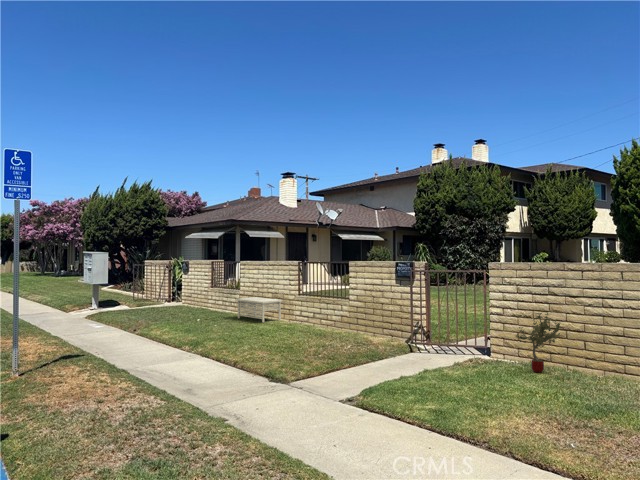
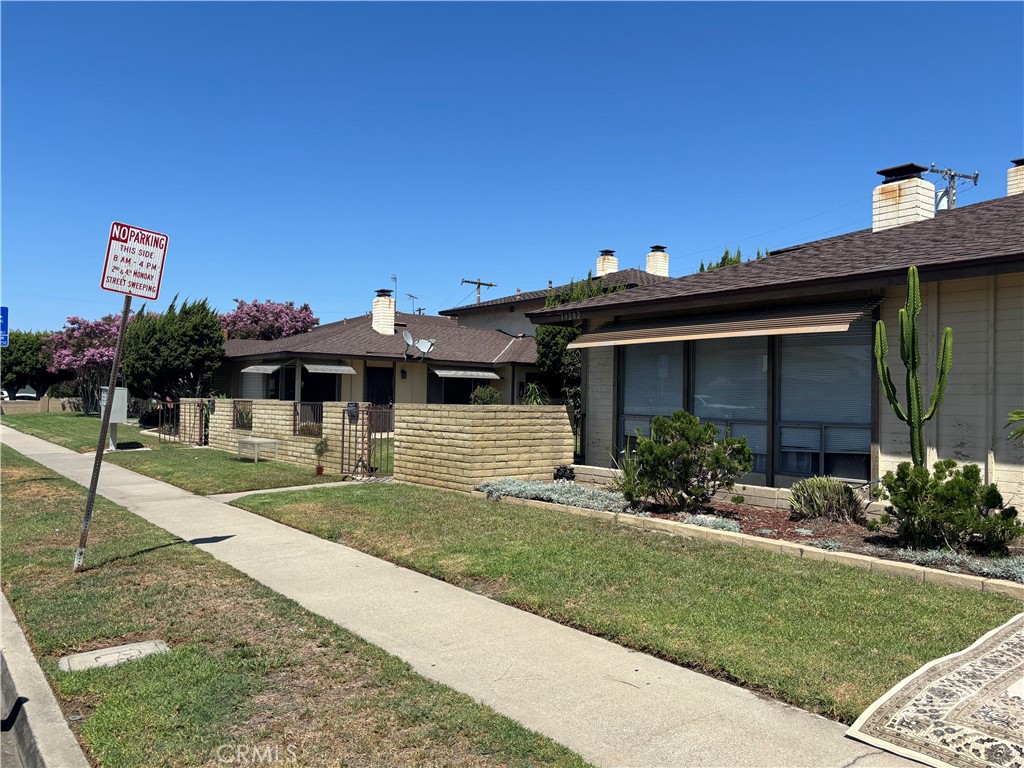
potted tree: present [516,313,561,373] -> present [314,434,334,474]

